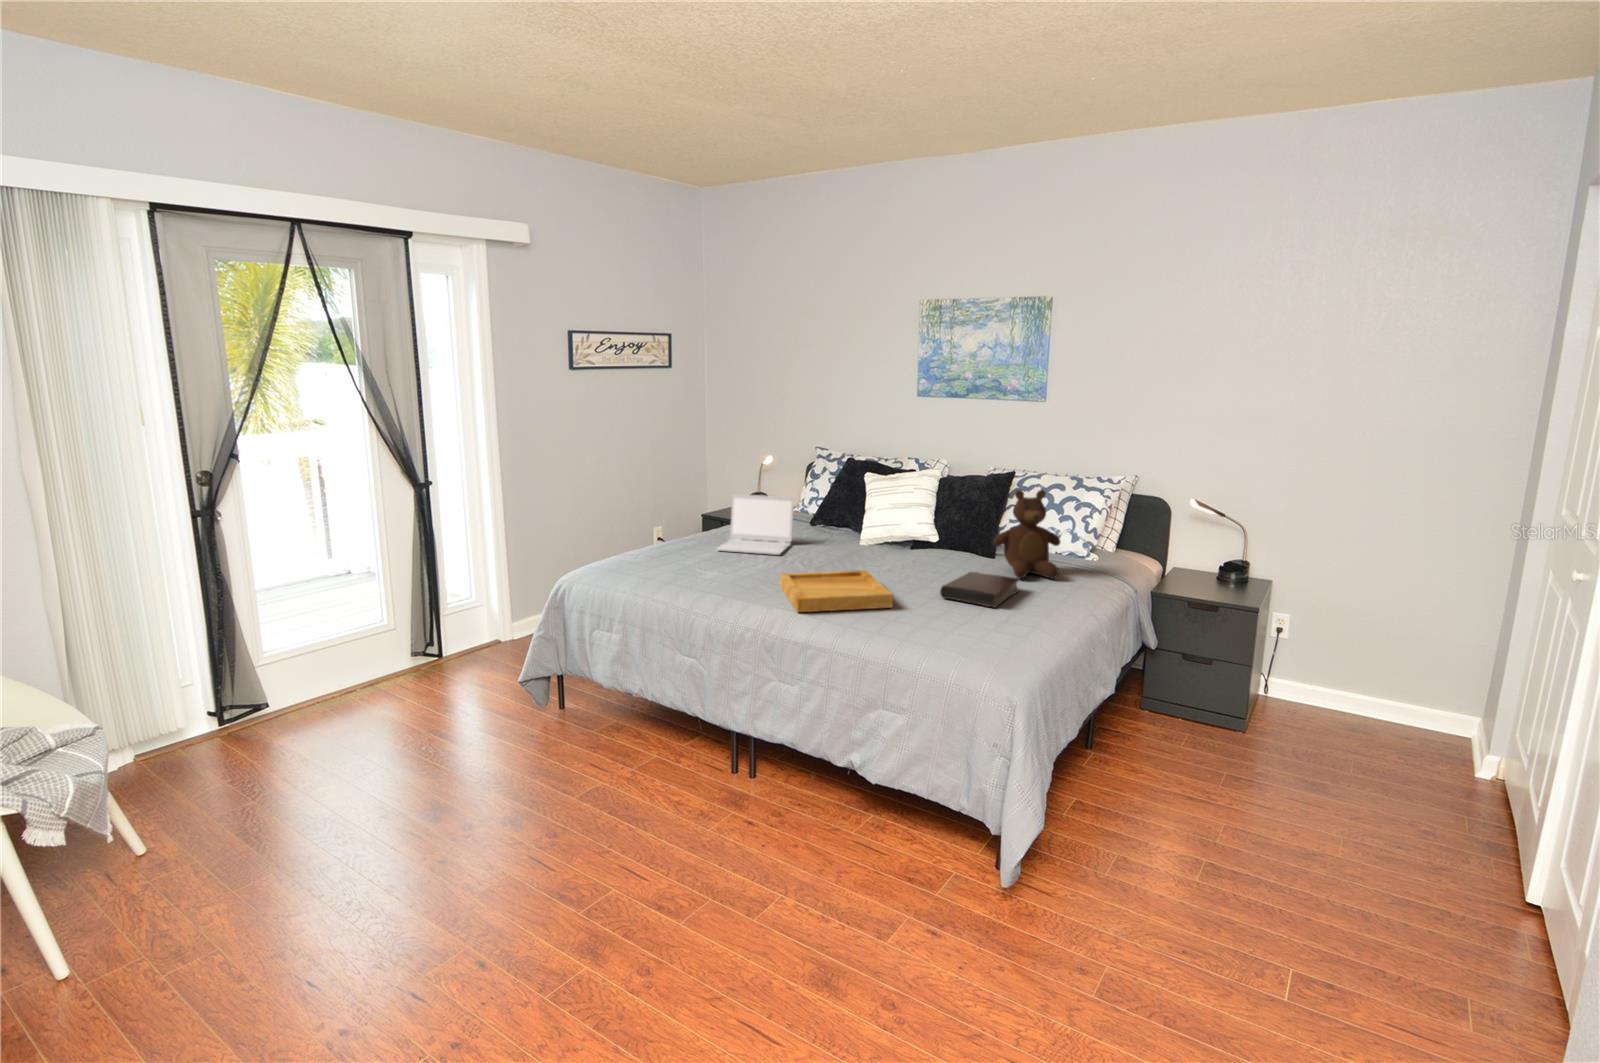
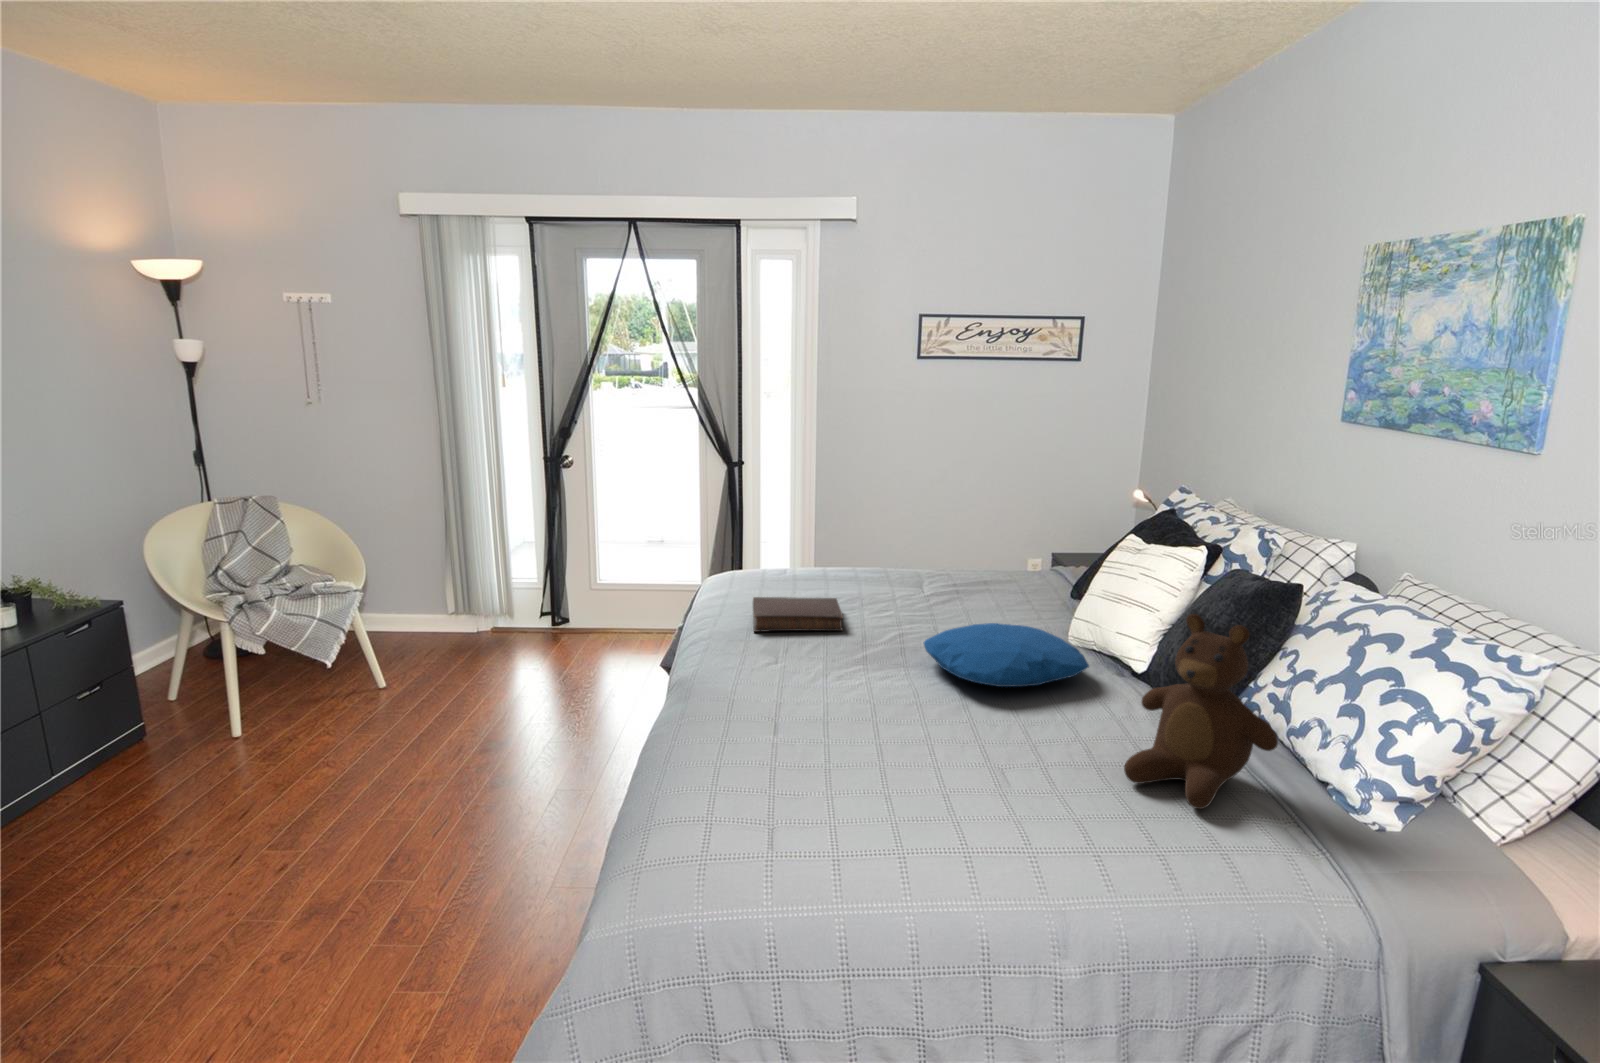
laptop: present [717,494,794,555] -> none [877,533,992,626]
pillow: none [825,534,917,567] -> present [924,623,1089,687]
tray: present [779,570,893,612] -> none [714,644,907,736]
book: present [940,572,1020,607] -> present [753,597,843,632]

